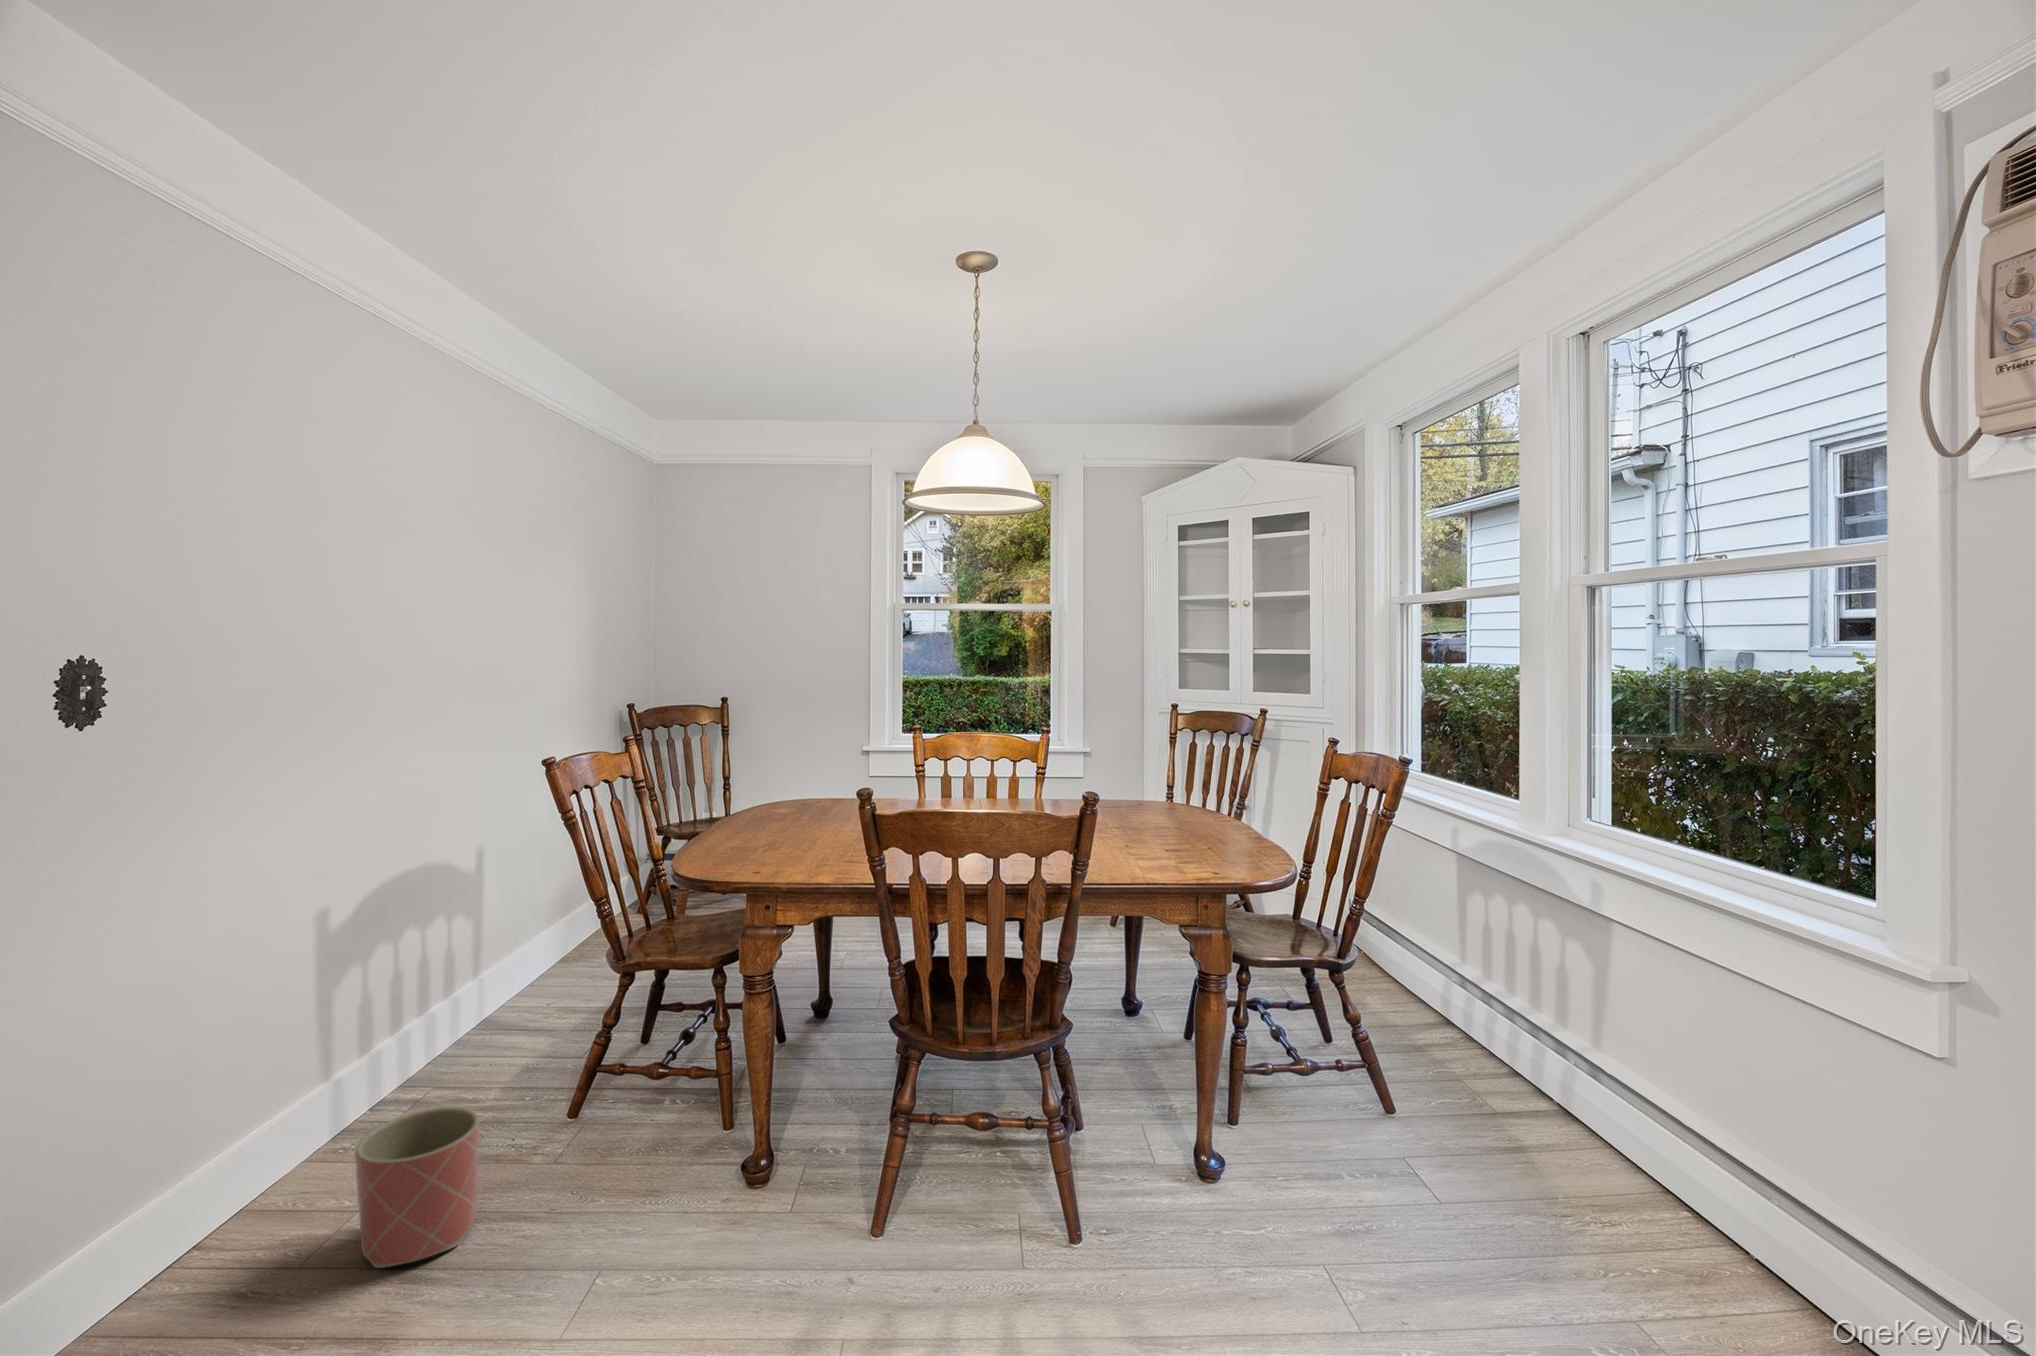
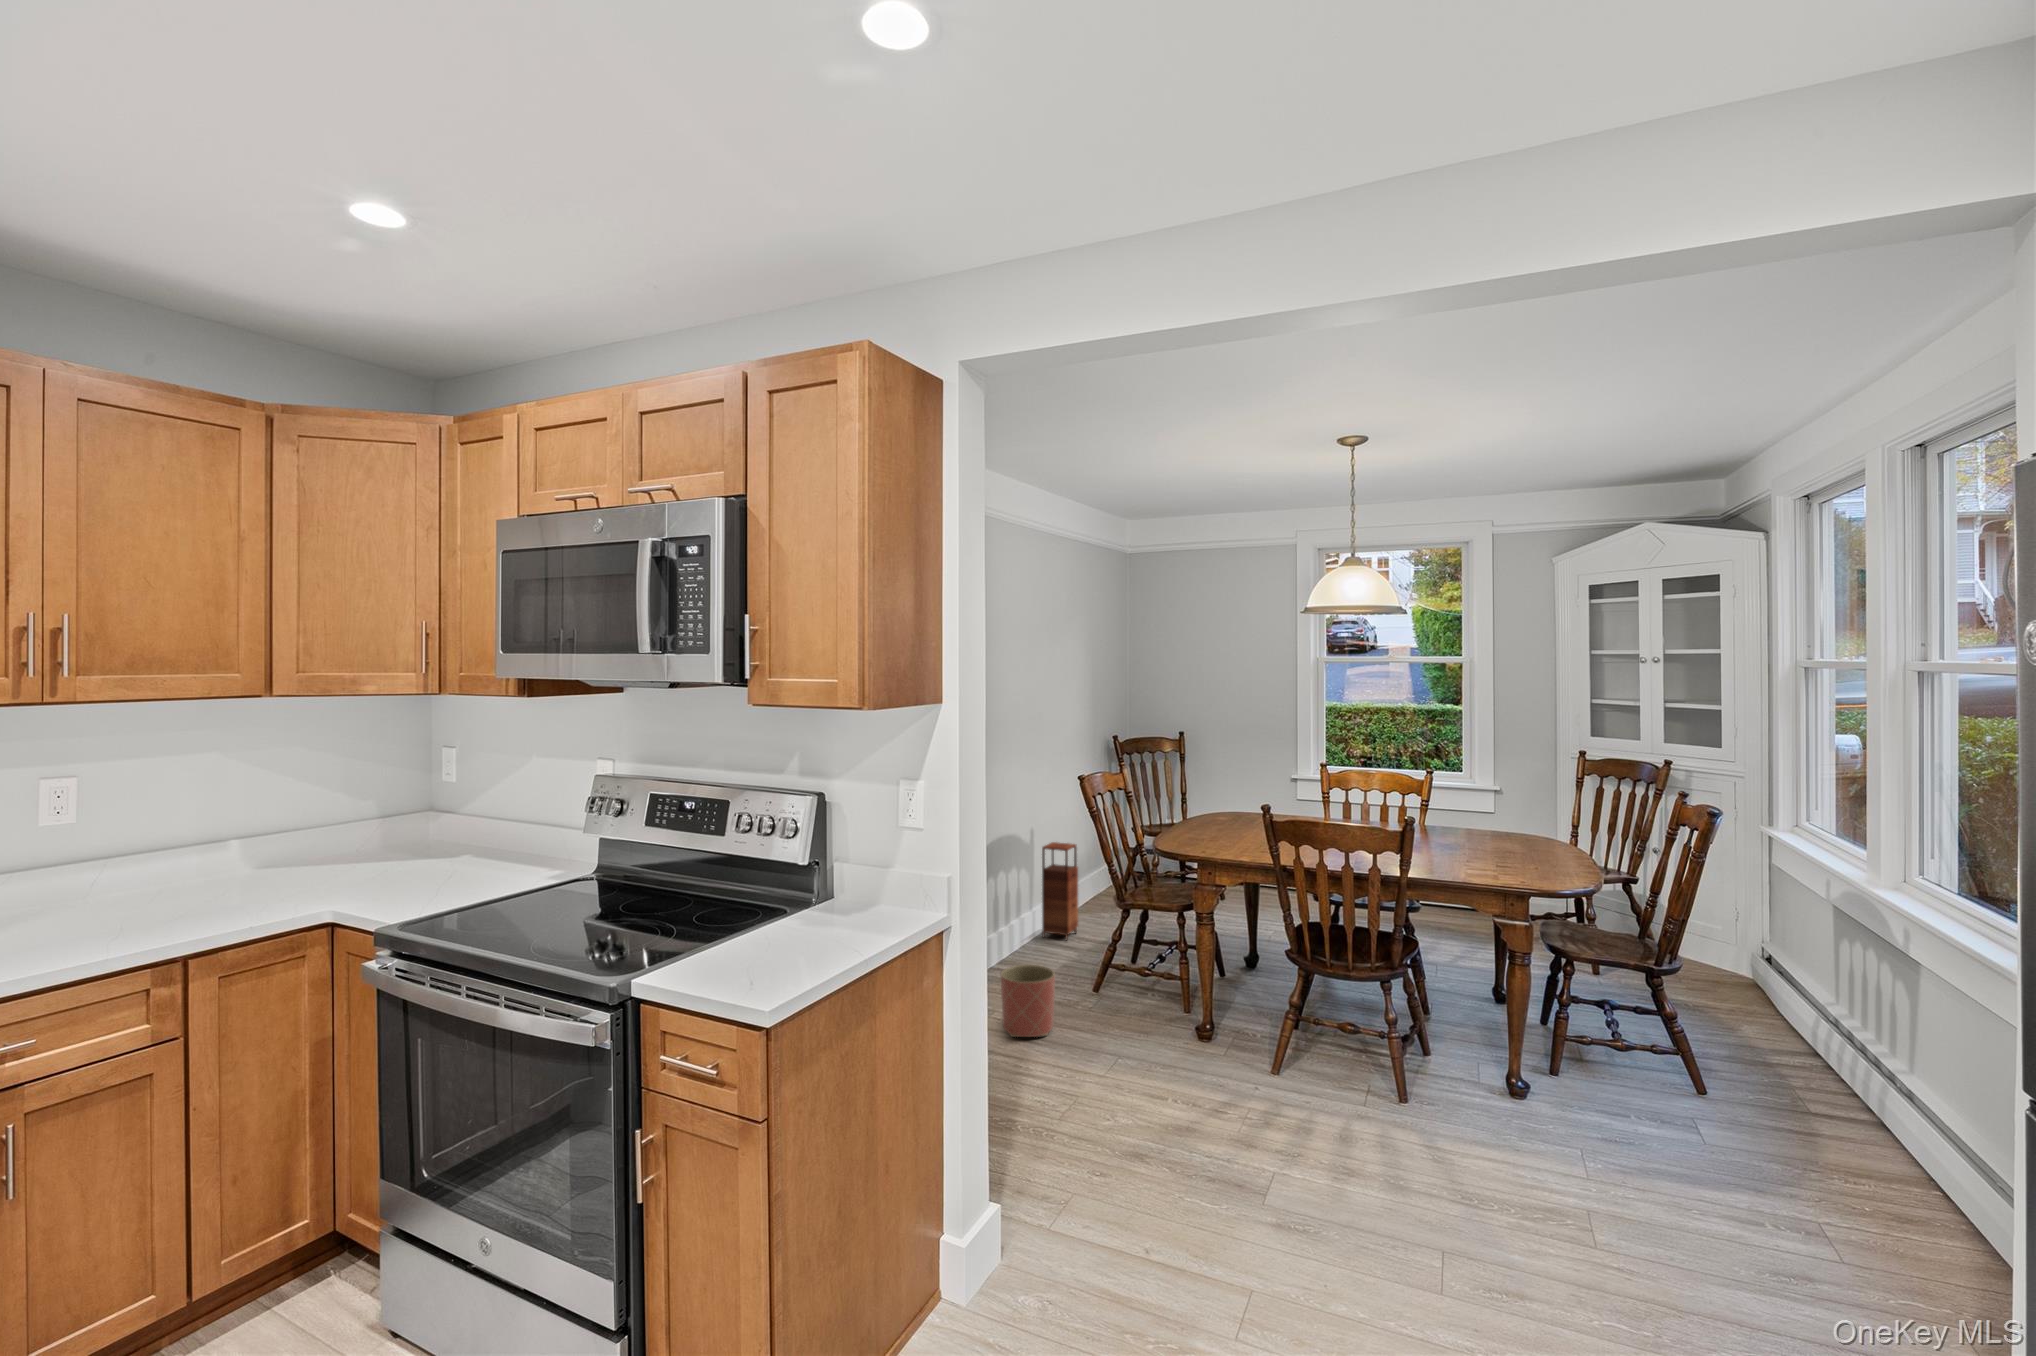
storage cabinet: none [495,865,561,1018] -> present [1042,842,1078,940]

